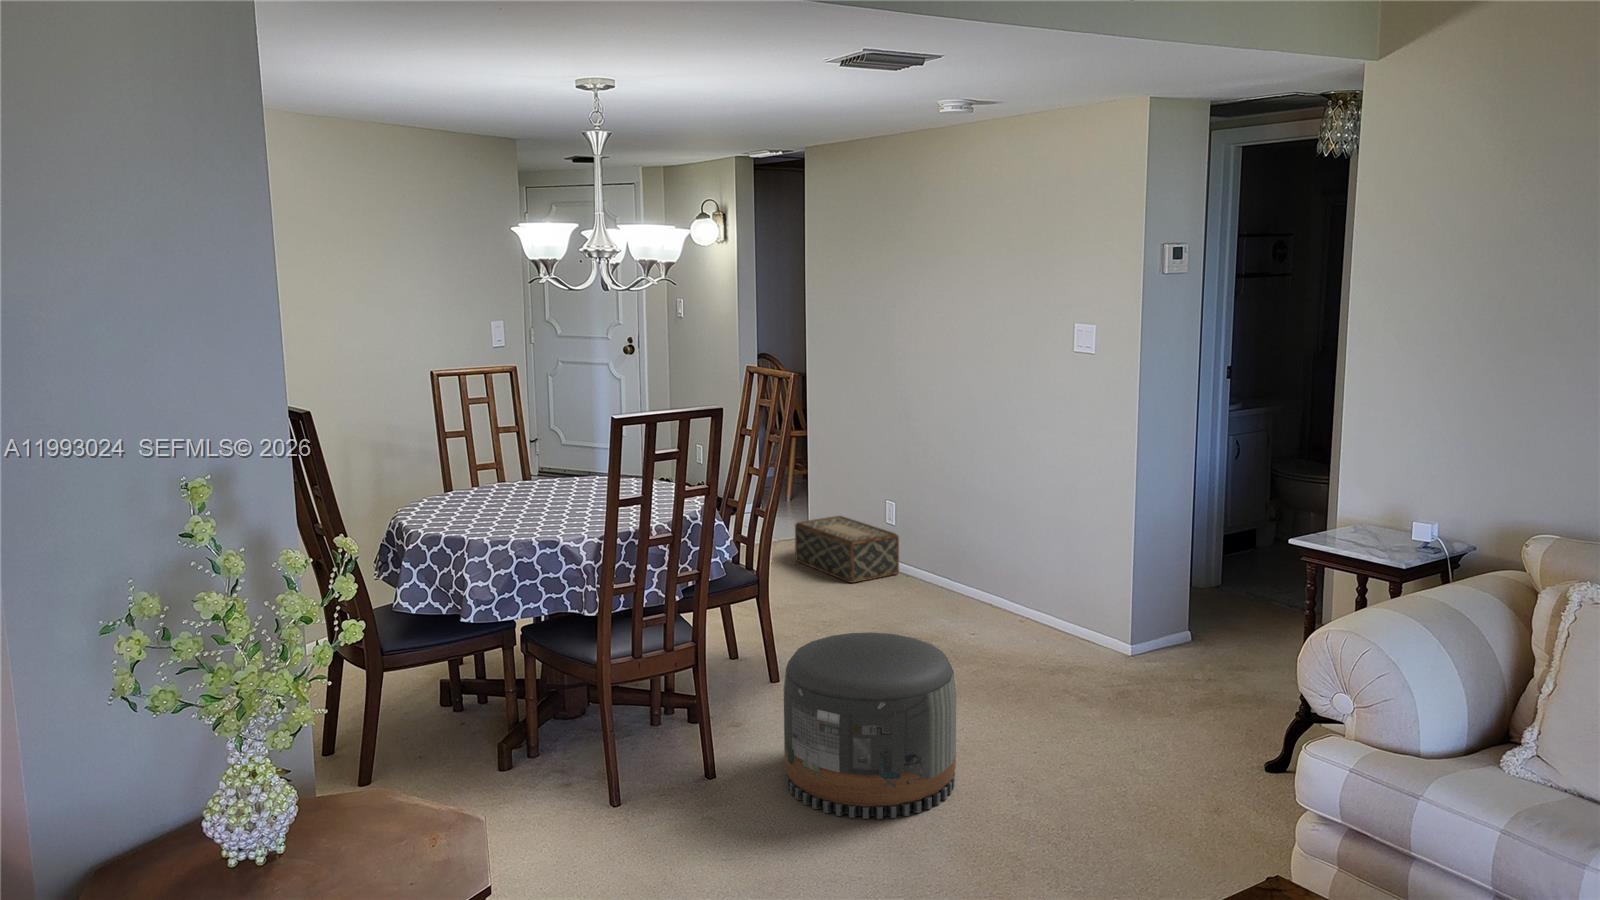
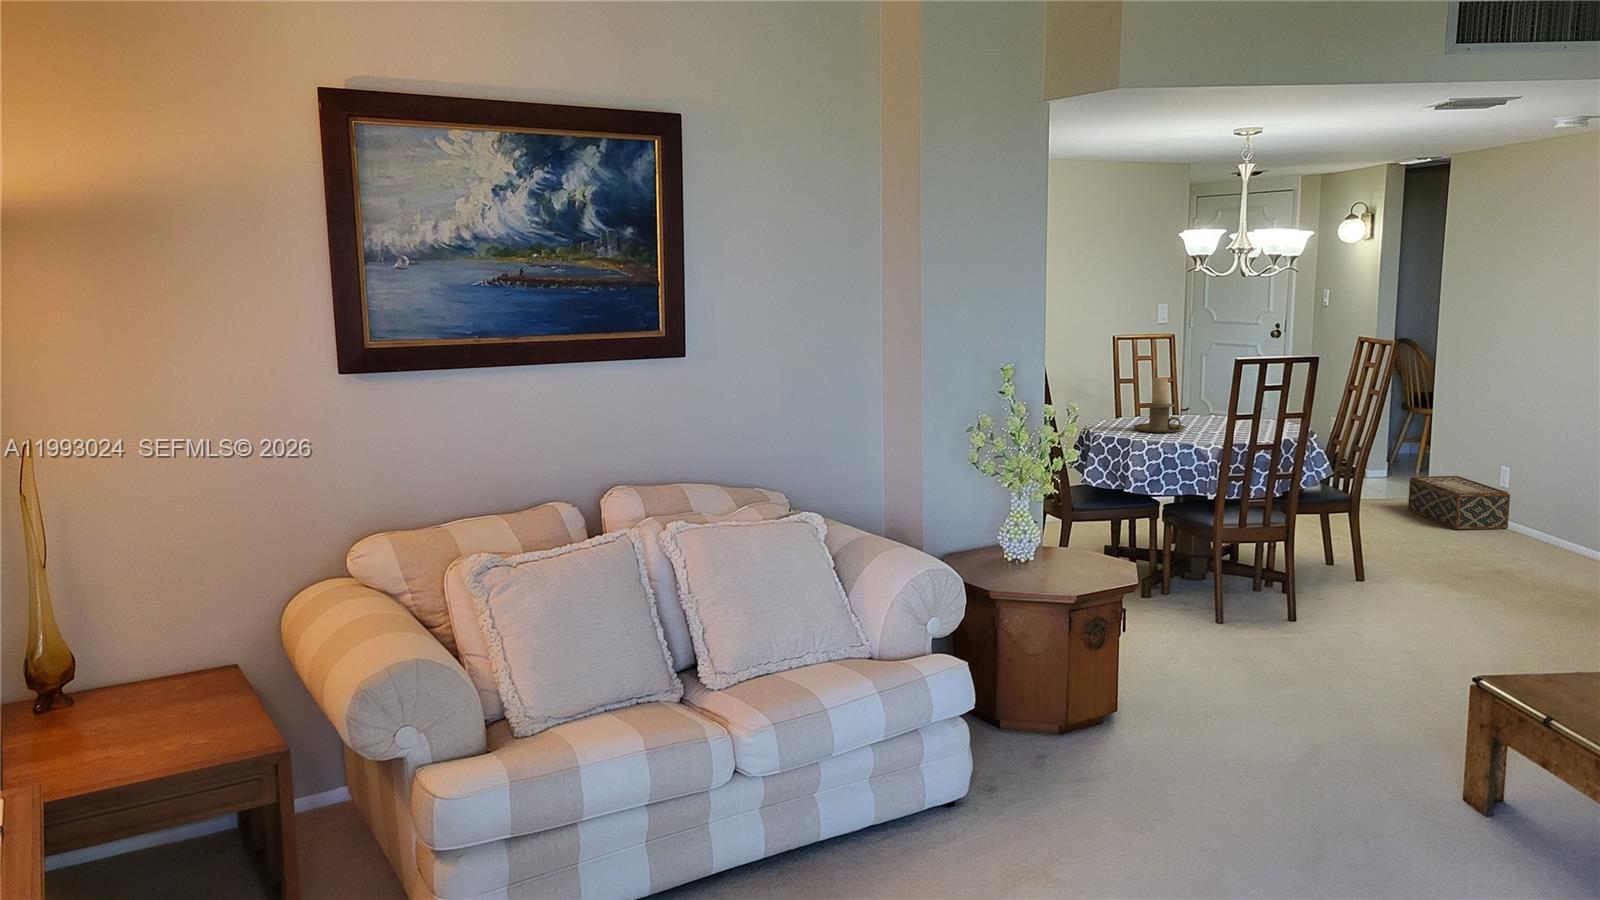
candle holder: none [467,436,543,519] -> present [1133,378,1185,433]
pouf: present [783,632,956,819] -> none [1349,535,1499,664]

